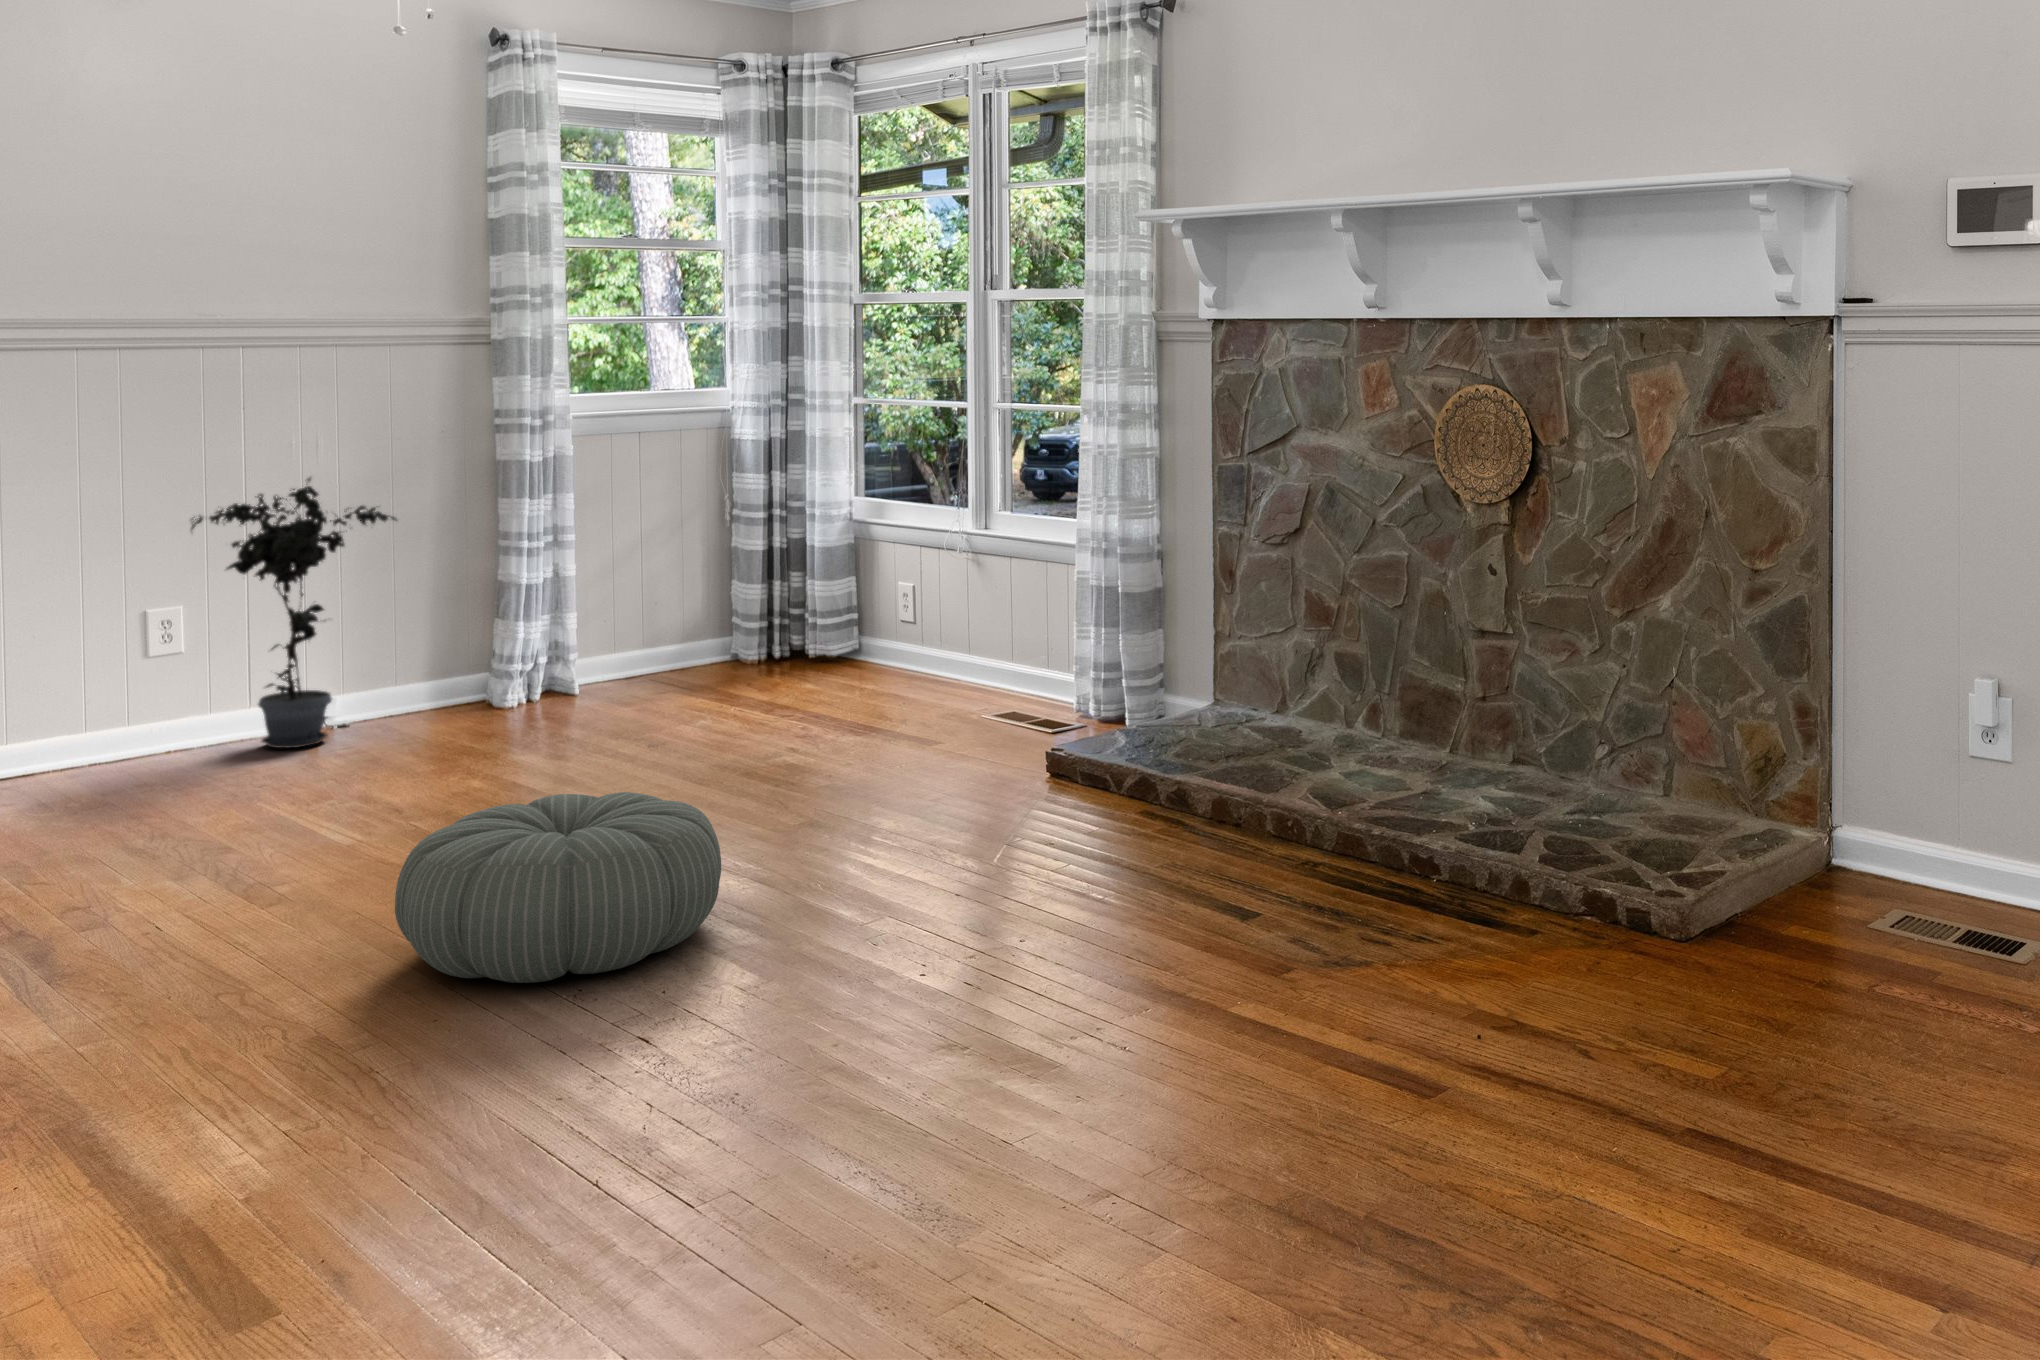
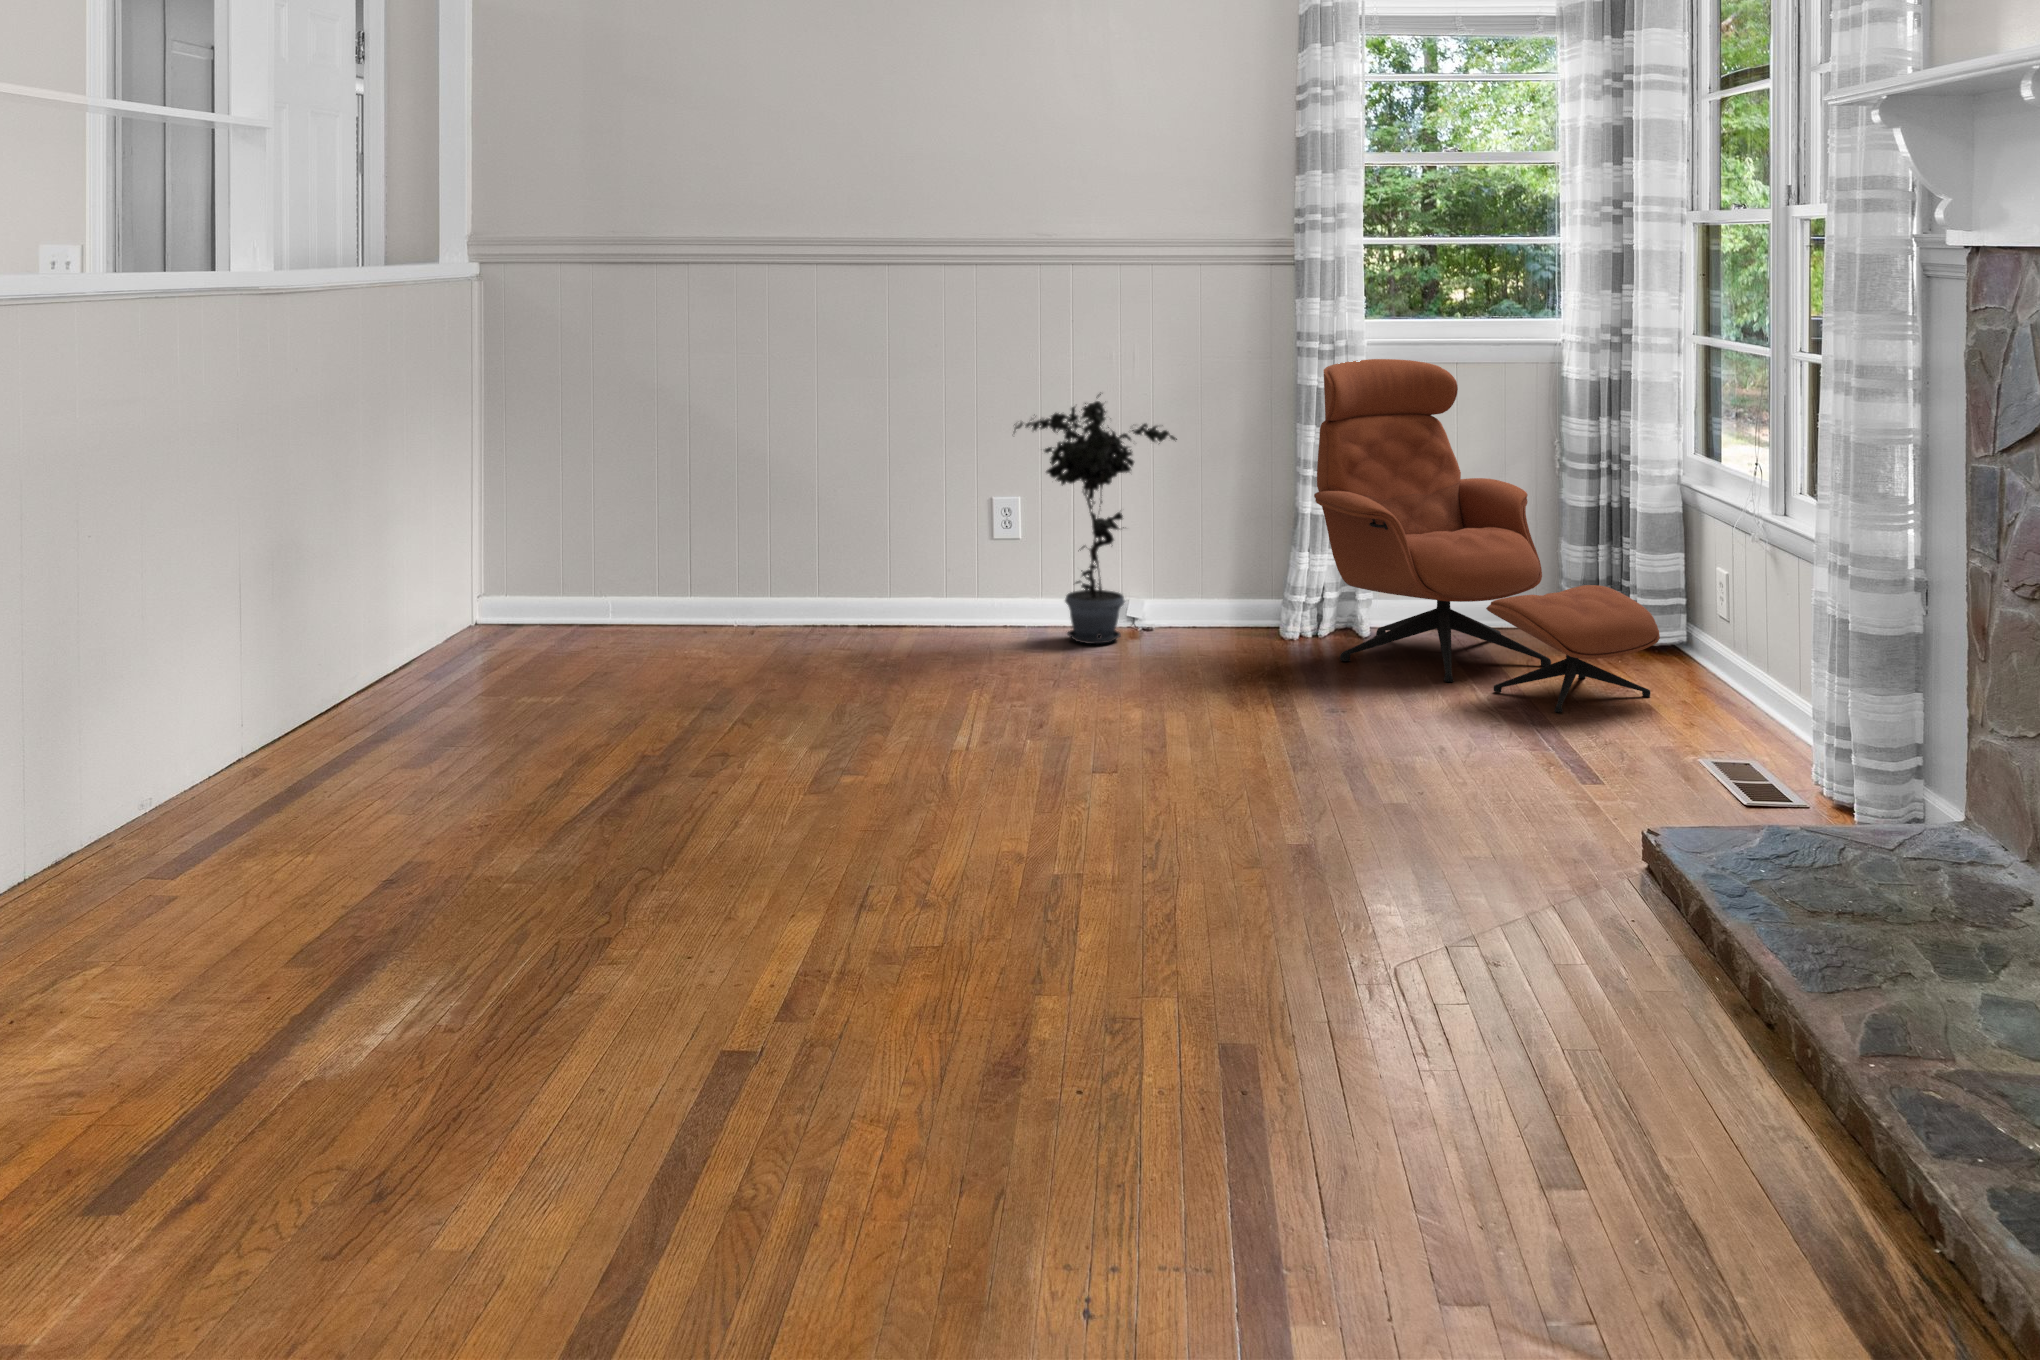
lounge chair: none [539,429,891,715] -> present [1314,359,1660,712]
pouf: present [395,792,721,983] -> none [733,753,1059,962]

